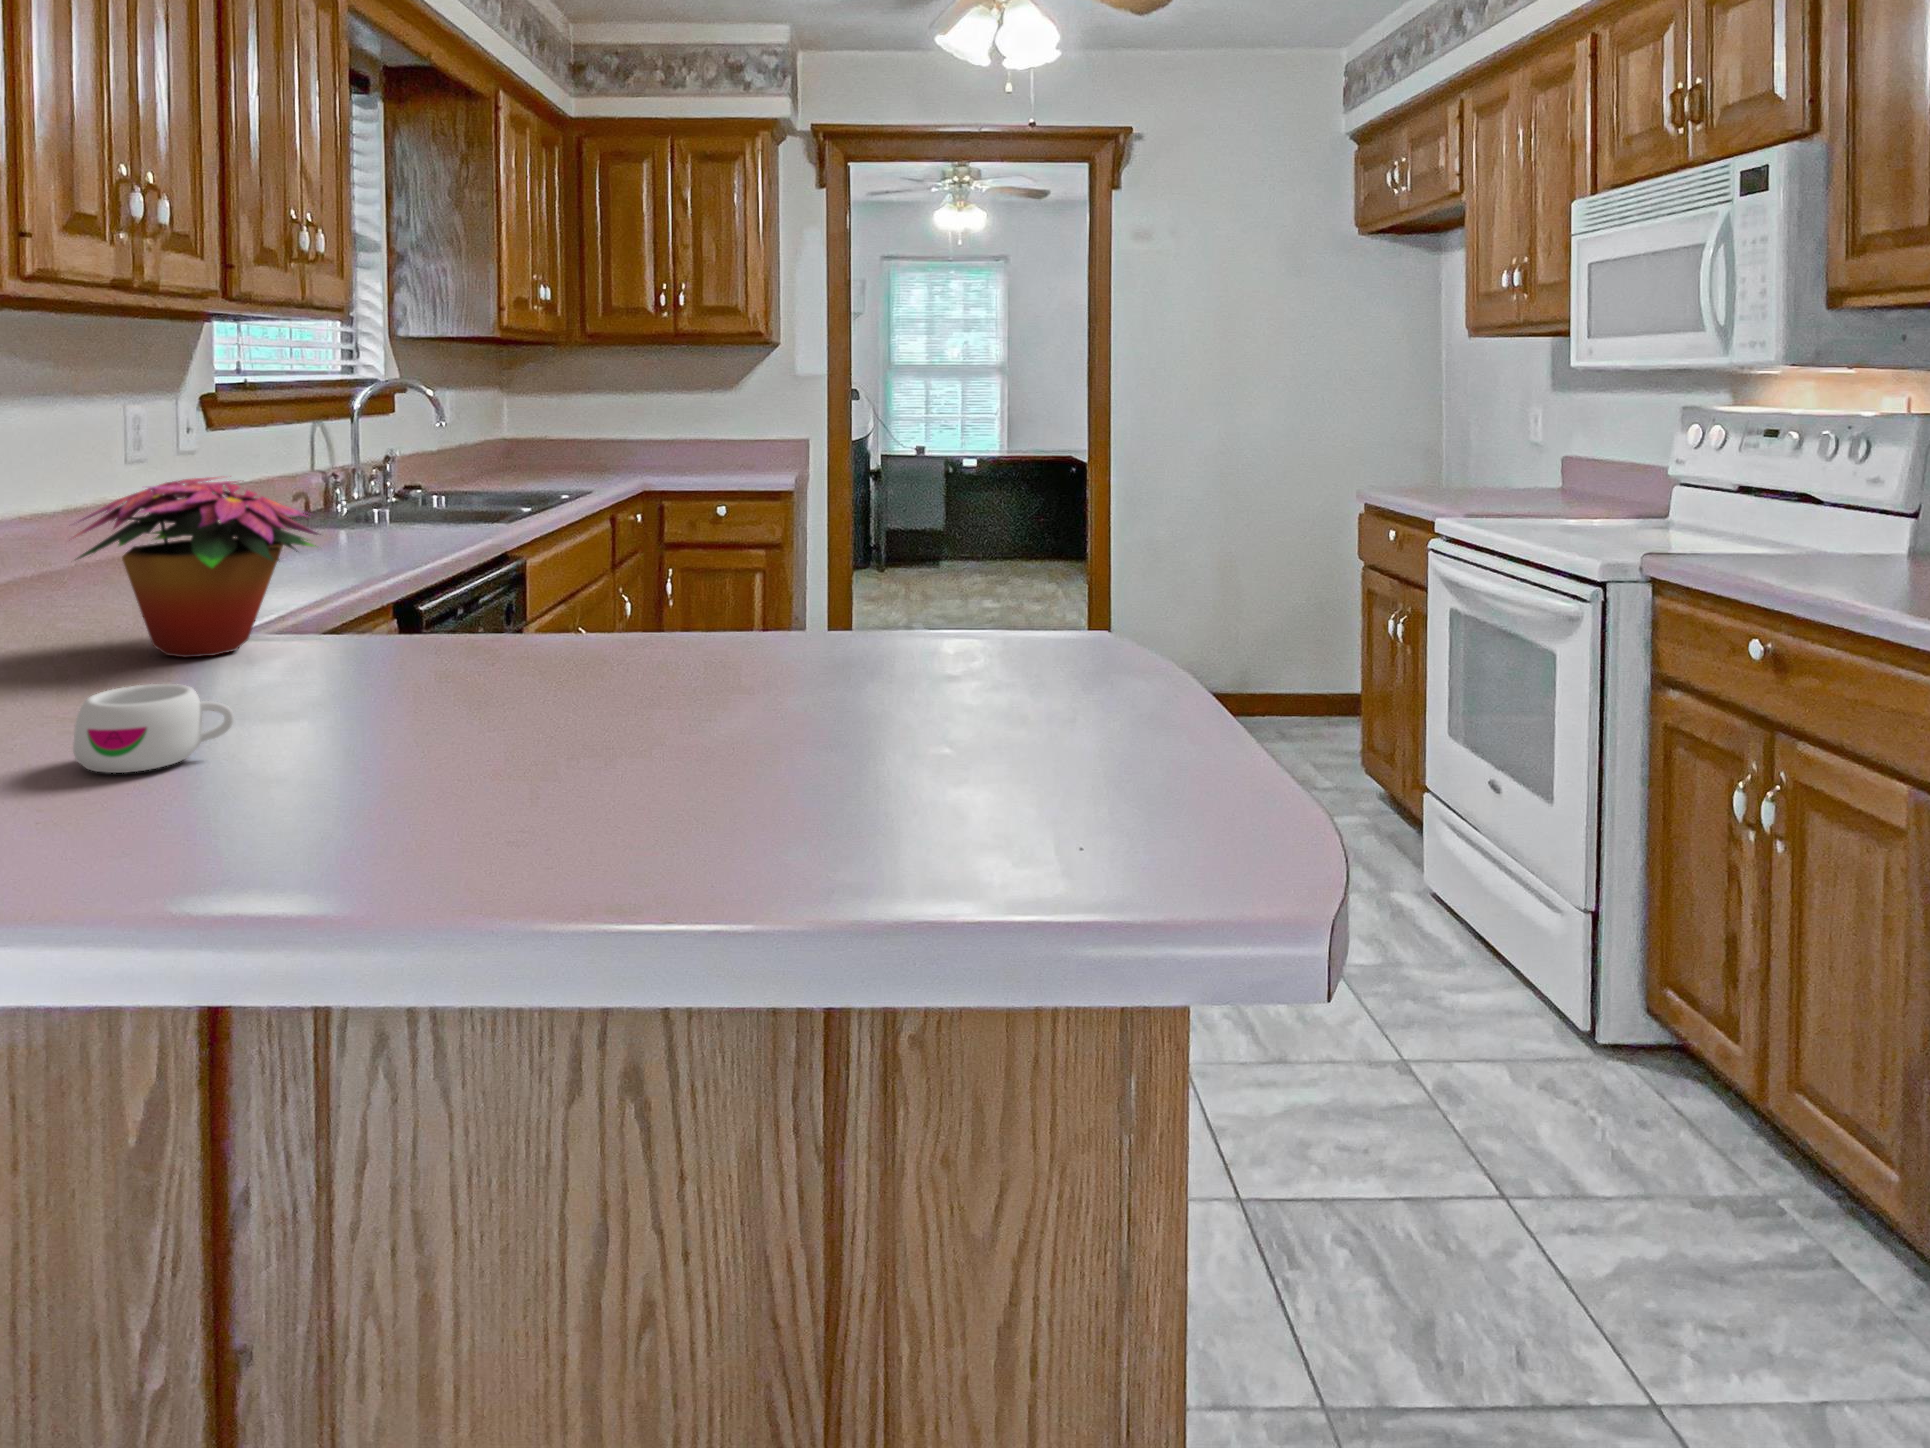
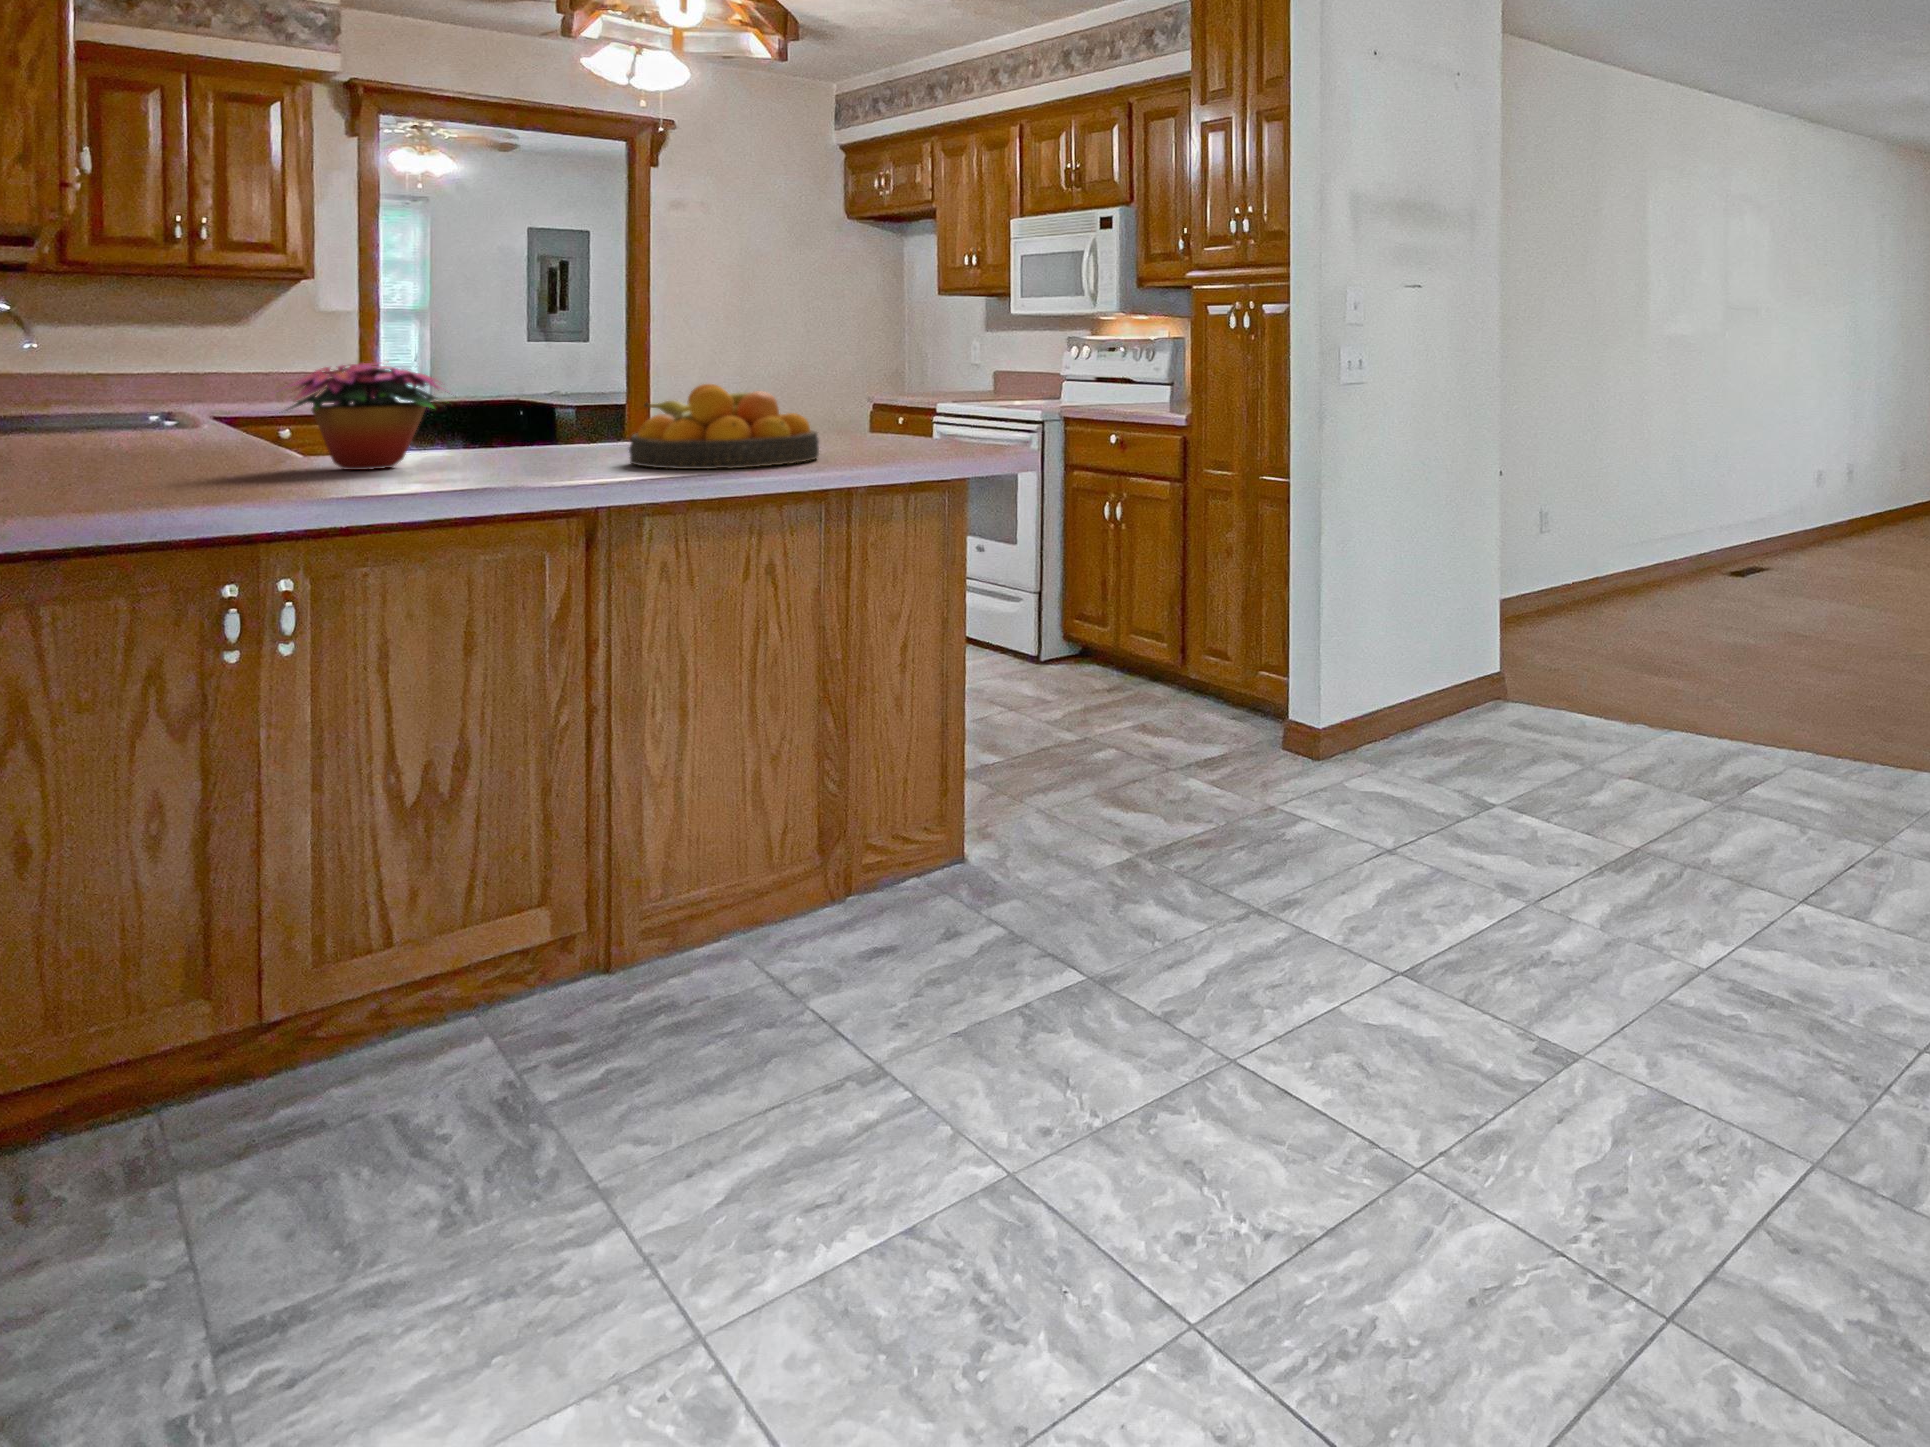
fruit bowl: none [392,545,778,783] -> present [629,384,819,469]
mug: present [73,684,234,773] -> none [518,446,588,480]

